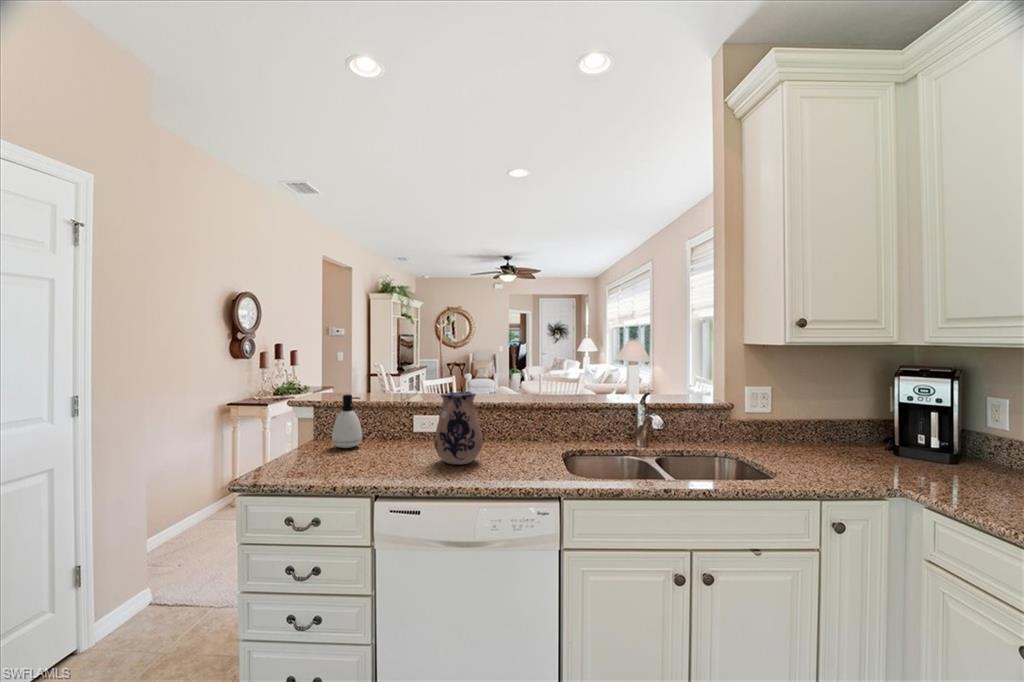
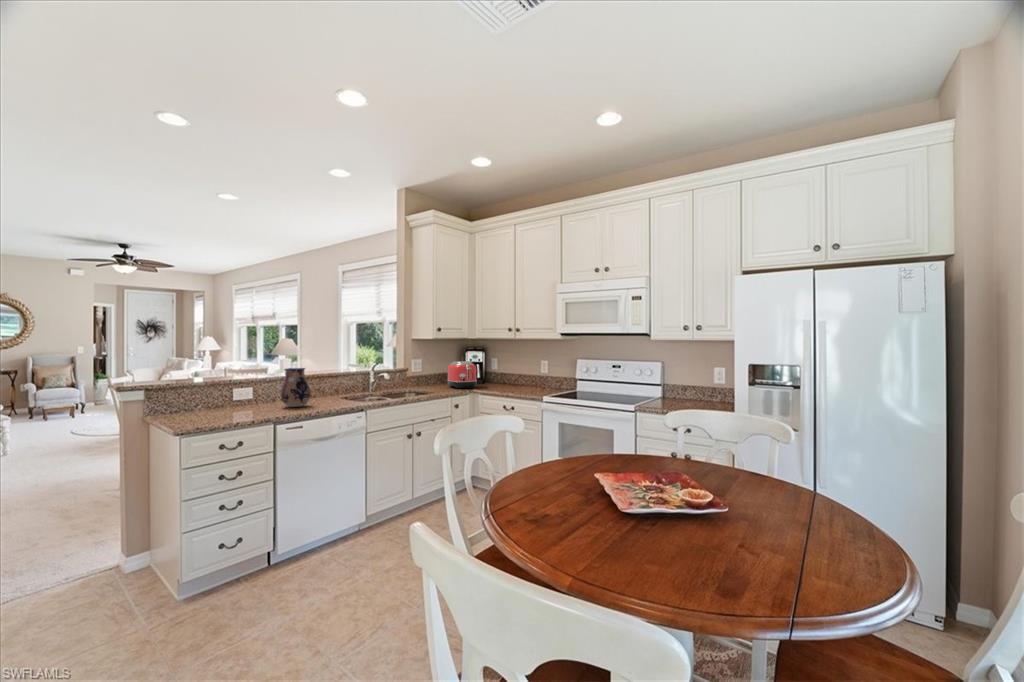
soap dispenser: present [332,394,362,448] -> none [184,376,209,414]
toaster: none [828,399,922,477] -> present [447,361,477,389]

